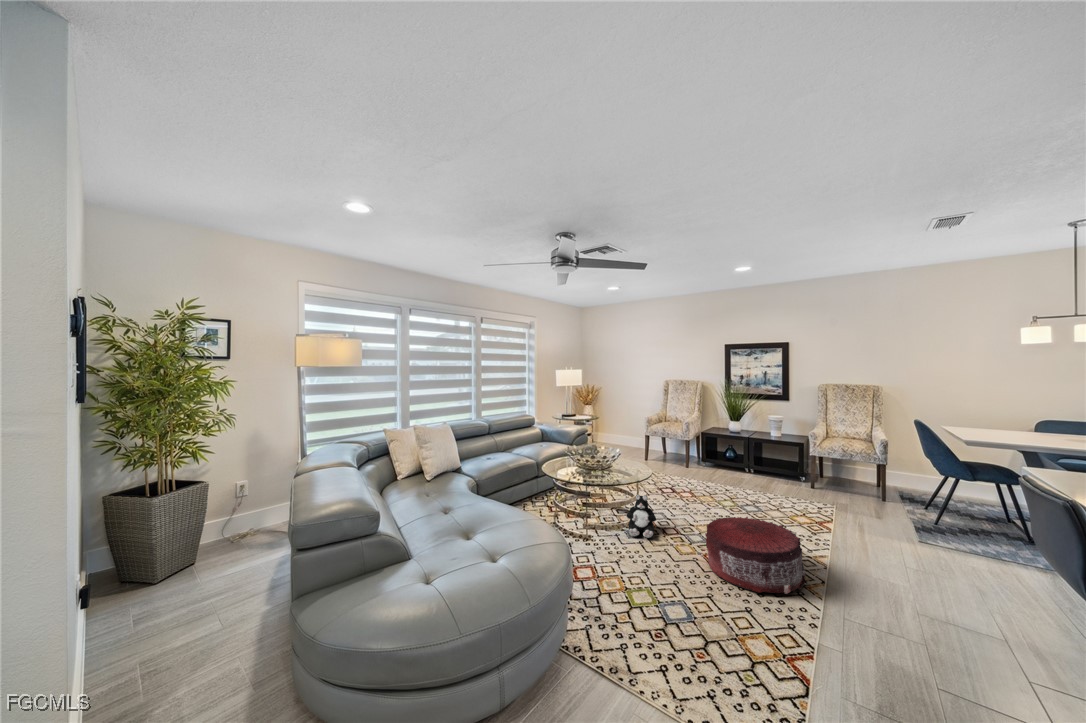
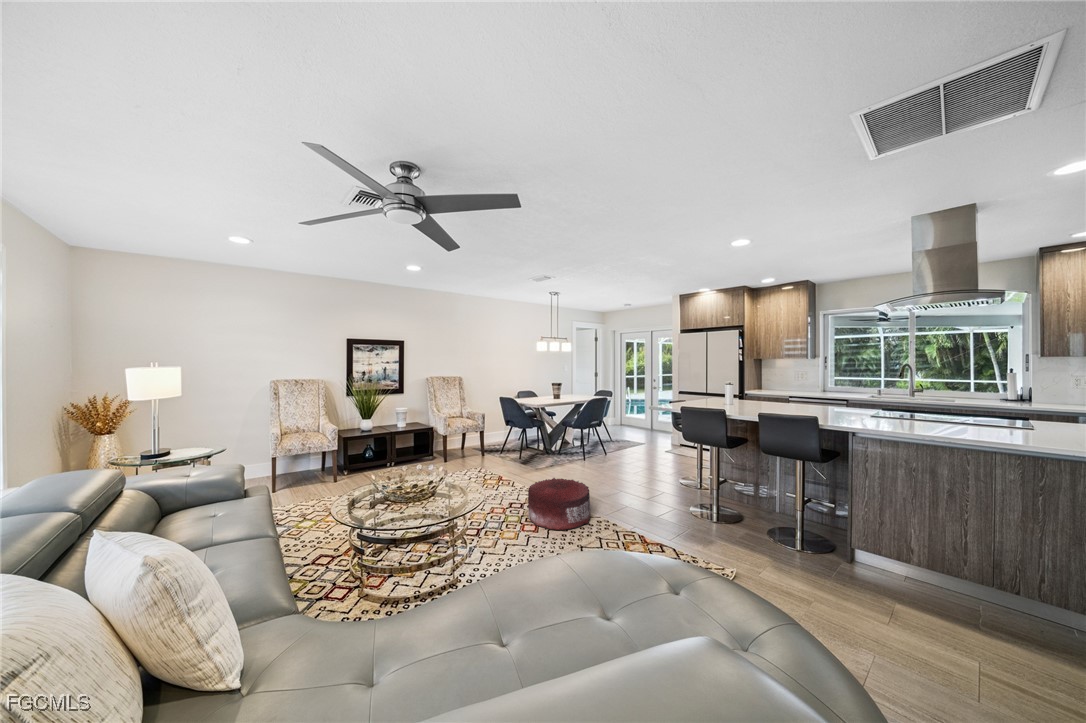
plush toy: present [627,495,656,538] -> none [456,502,494,548]

